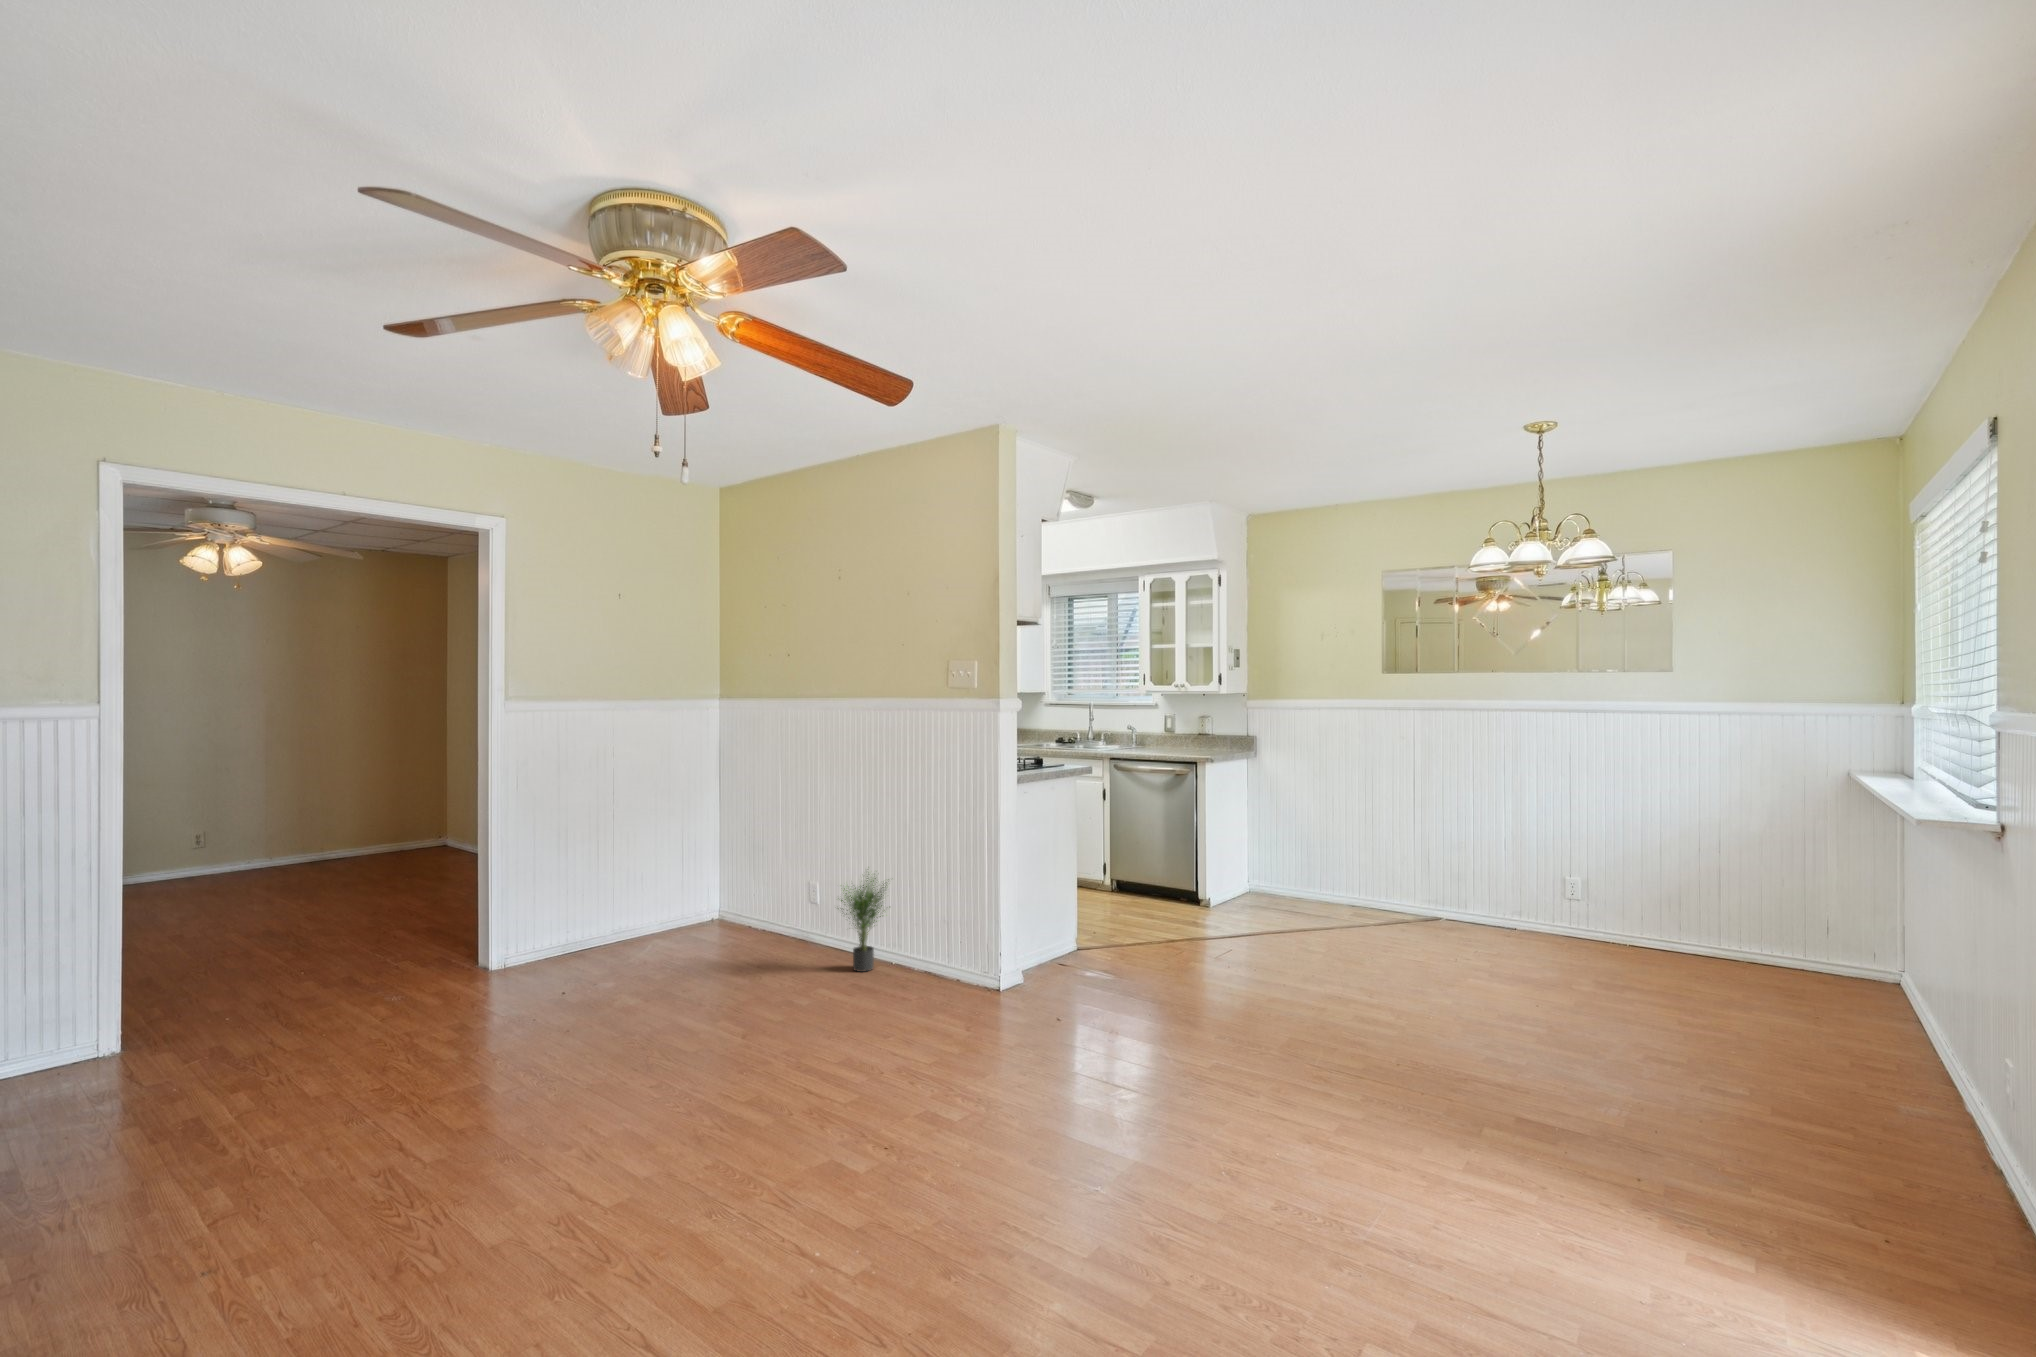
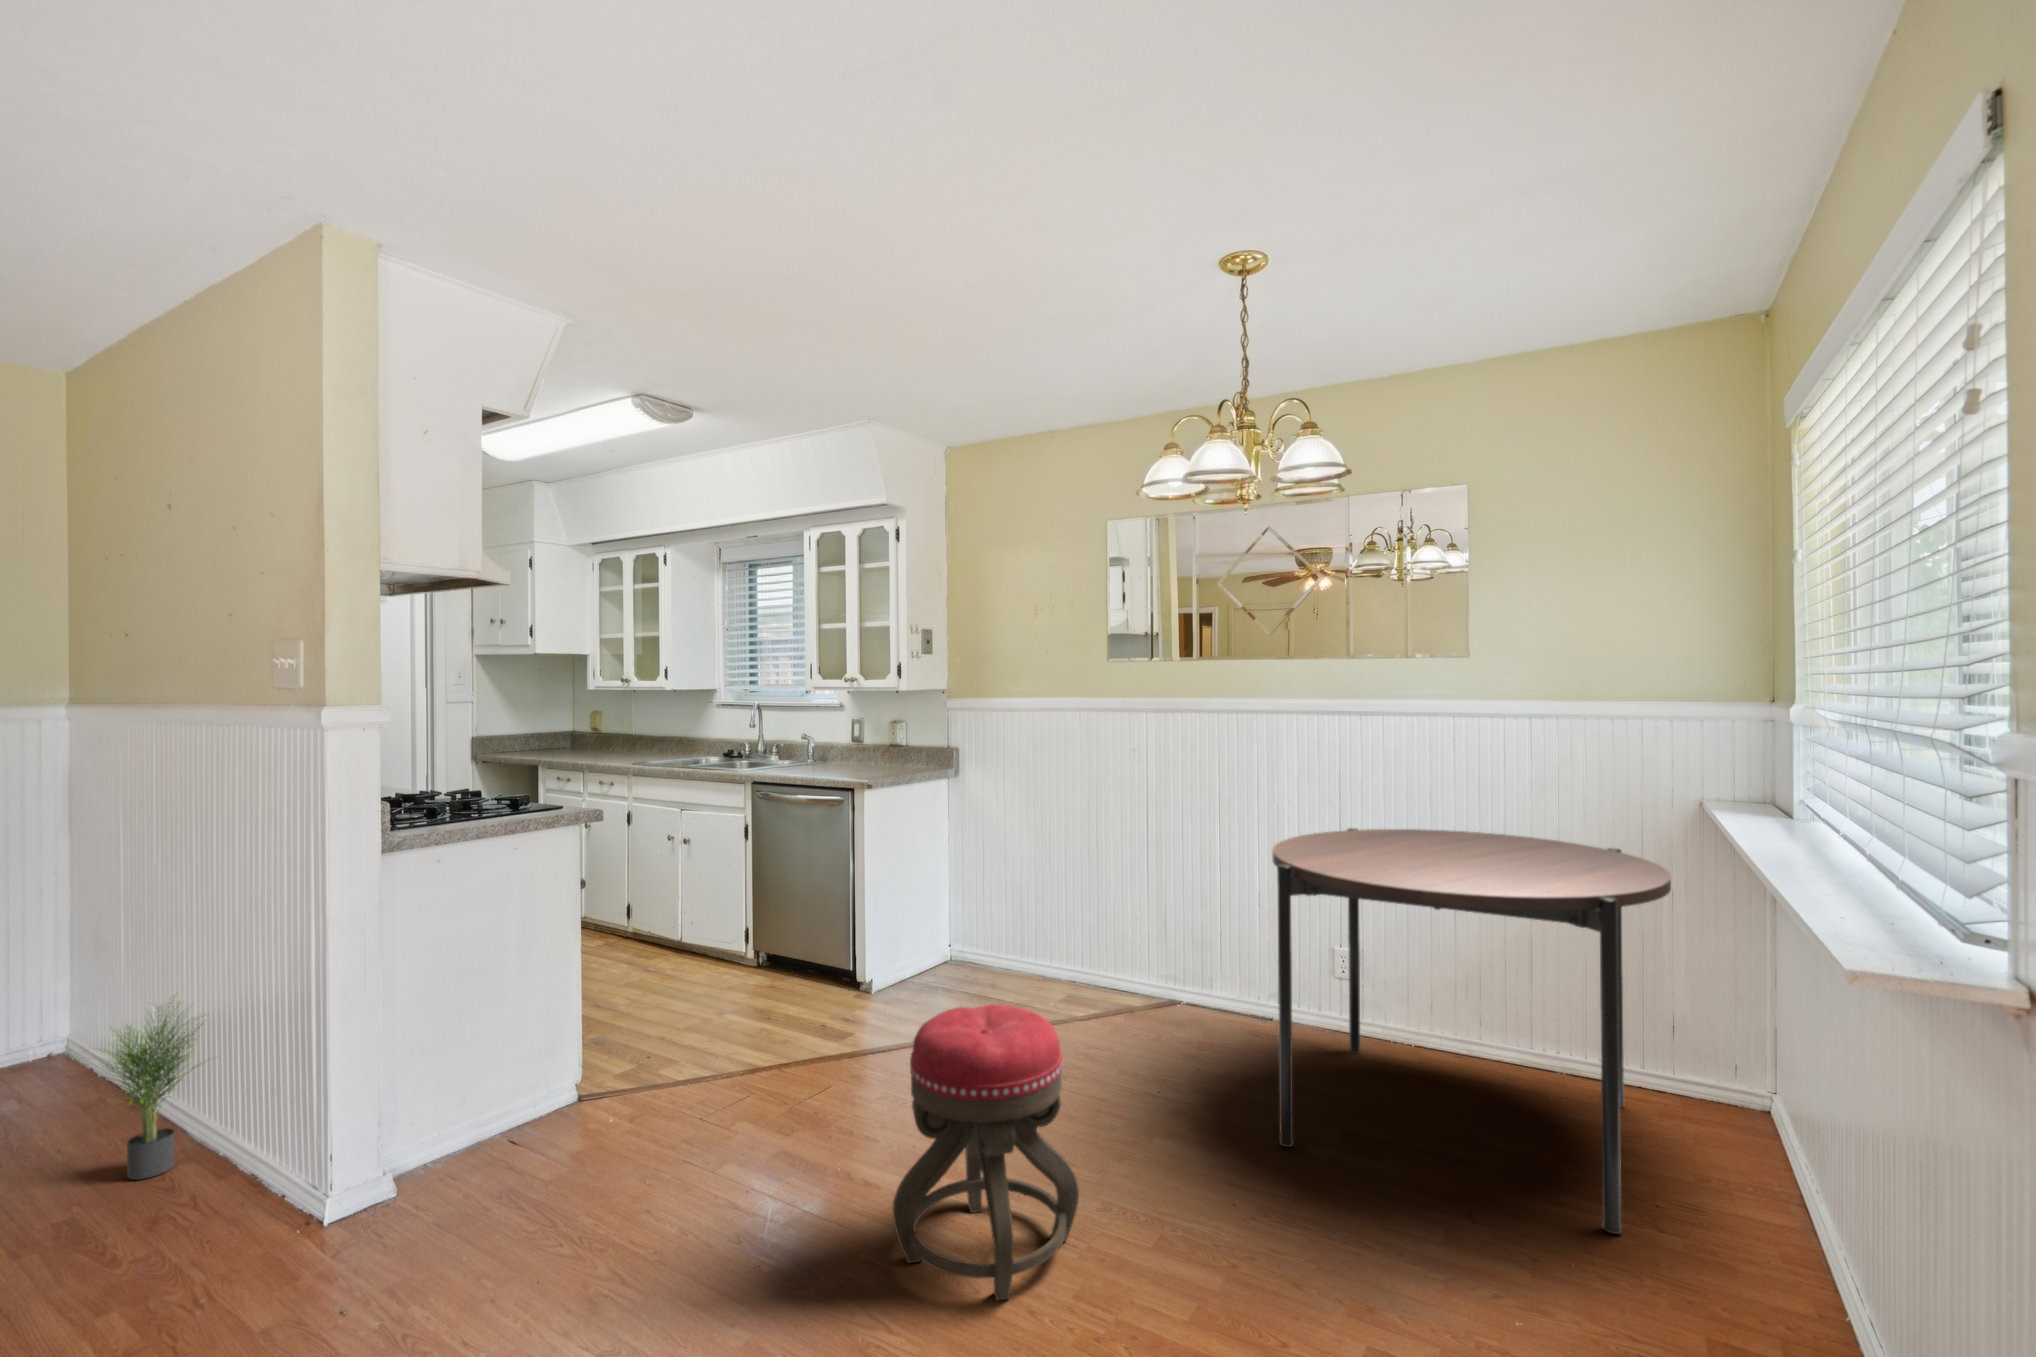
dining table: none [1540,791,1826,1026] -> present [1272,828,1671,1234]
ottoman: none [1341,879,1448,1032] -> present [893,1004,1079,1300]

